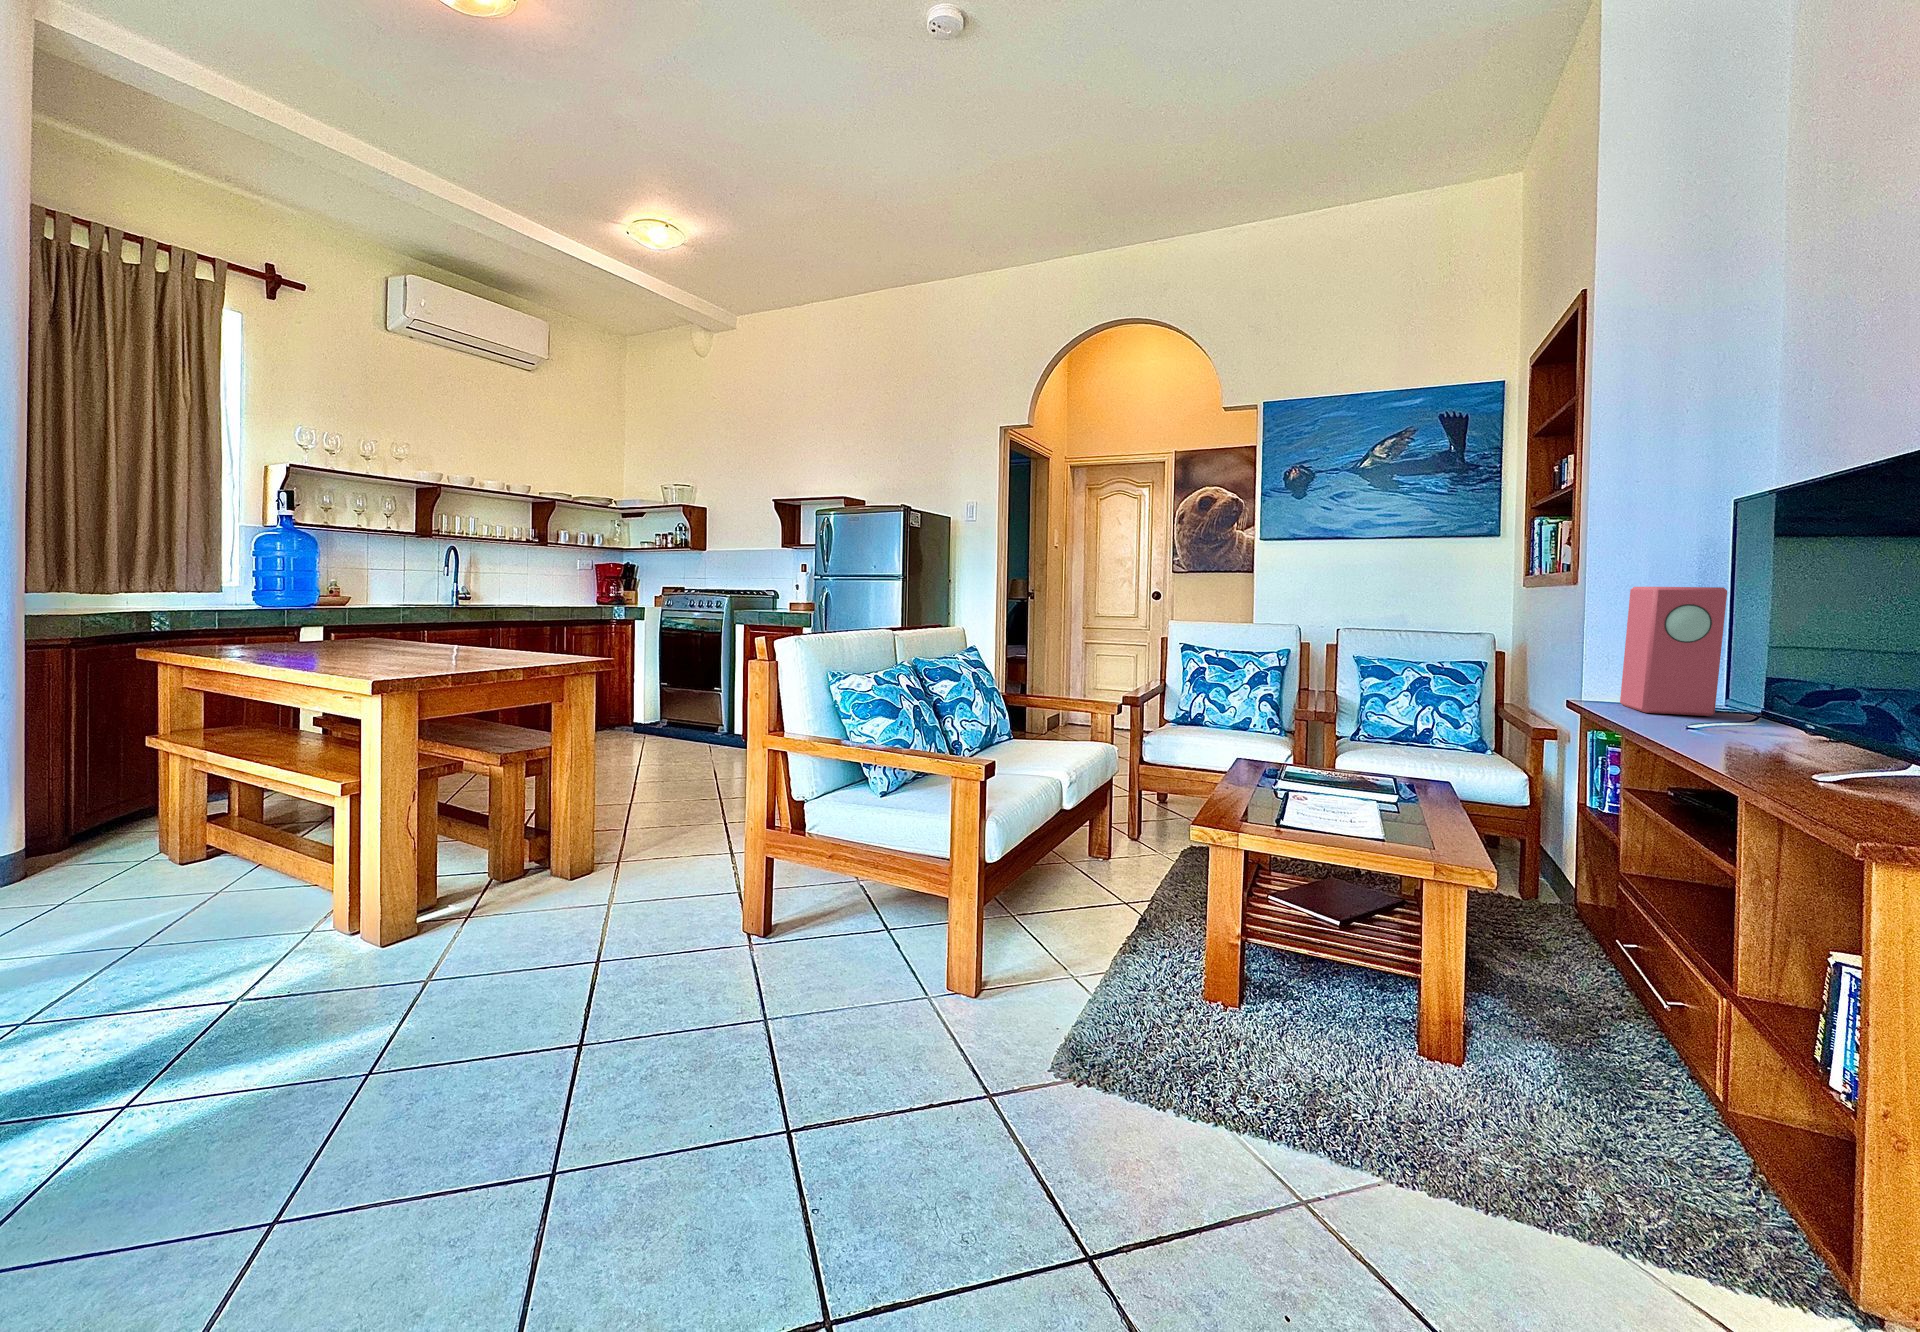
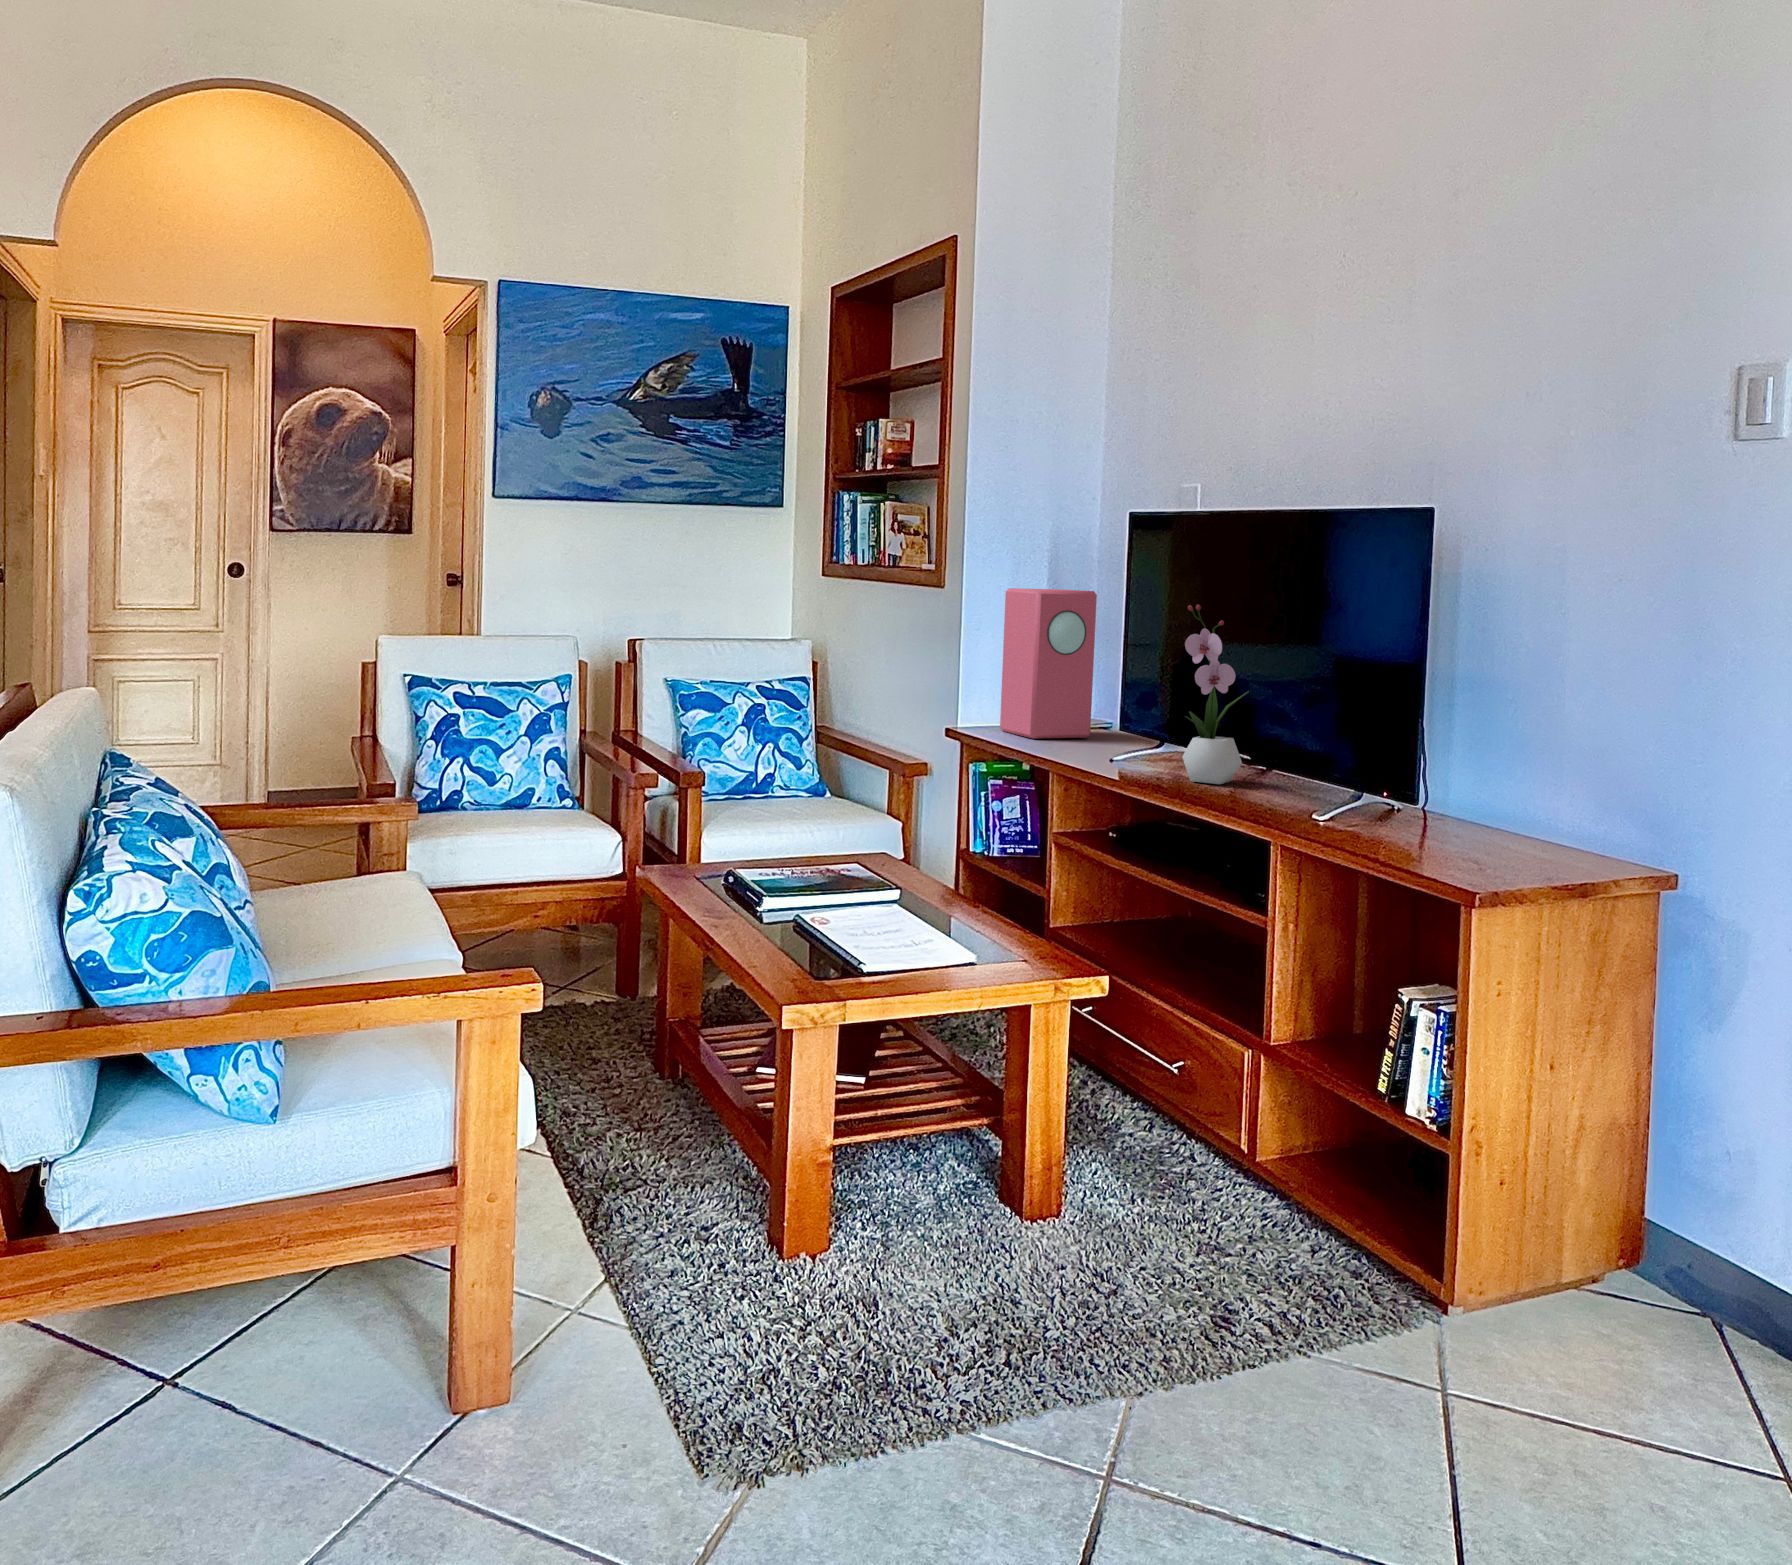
flower arrangement: none [1768,592,1868,766] -> present [1182,605,1249,784]

